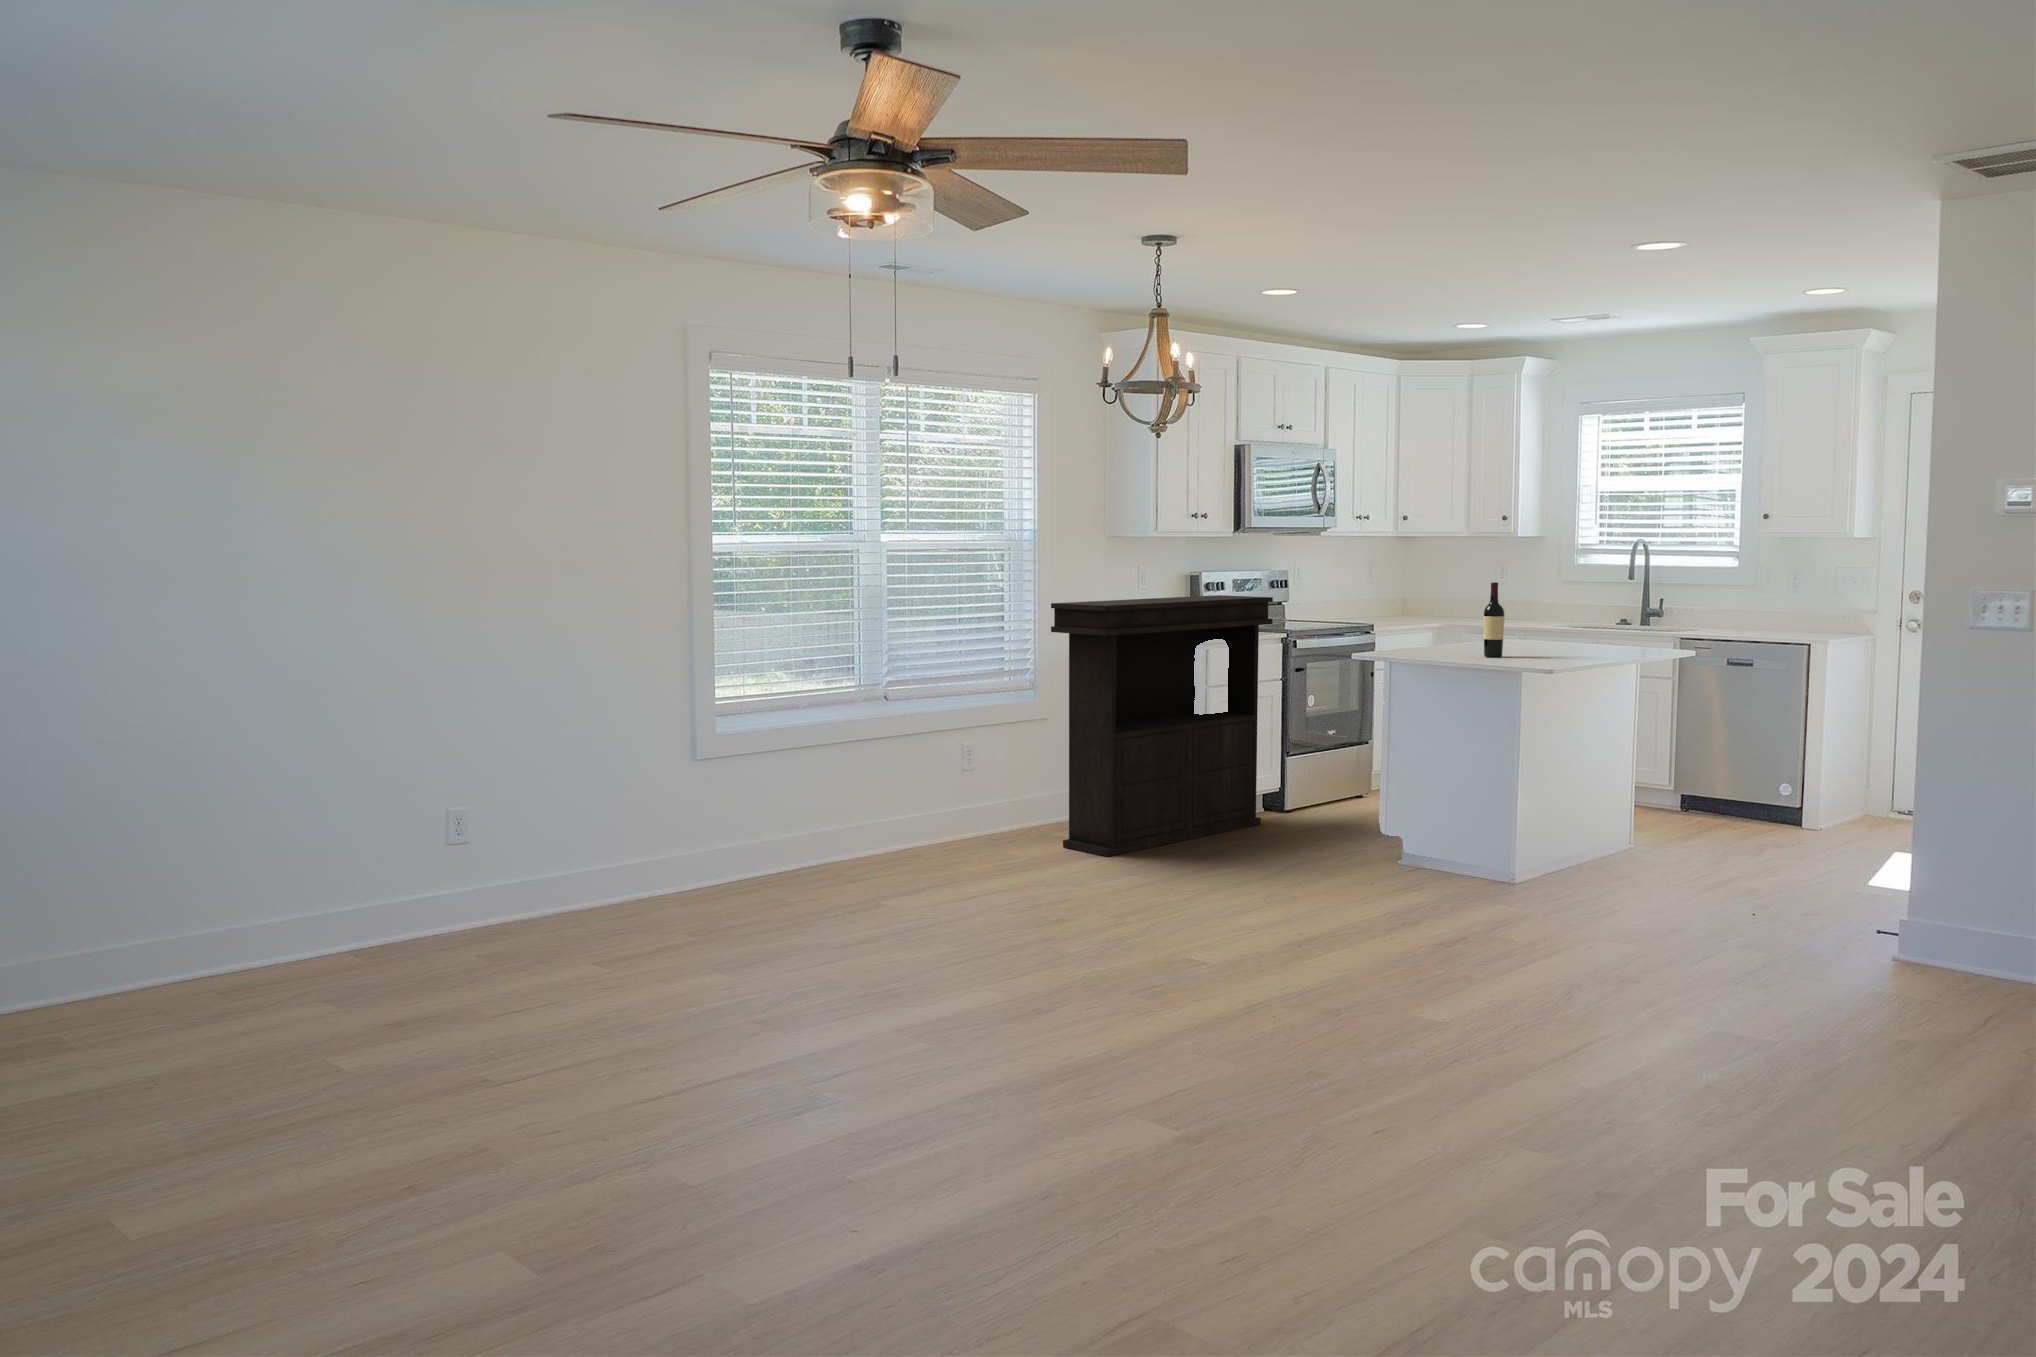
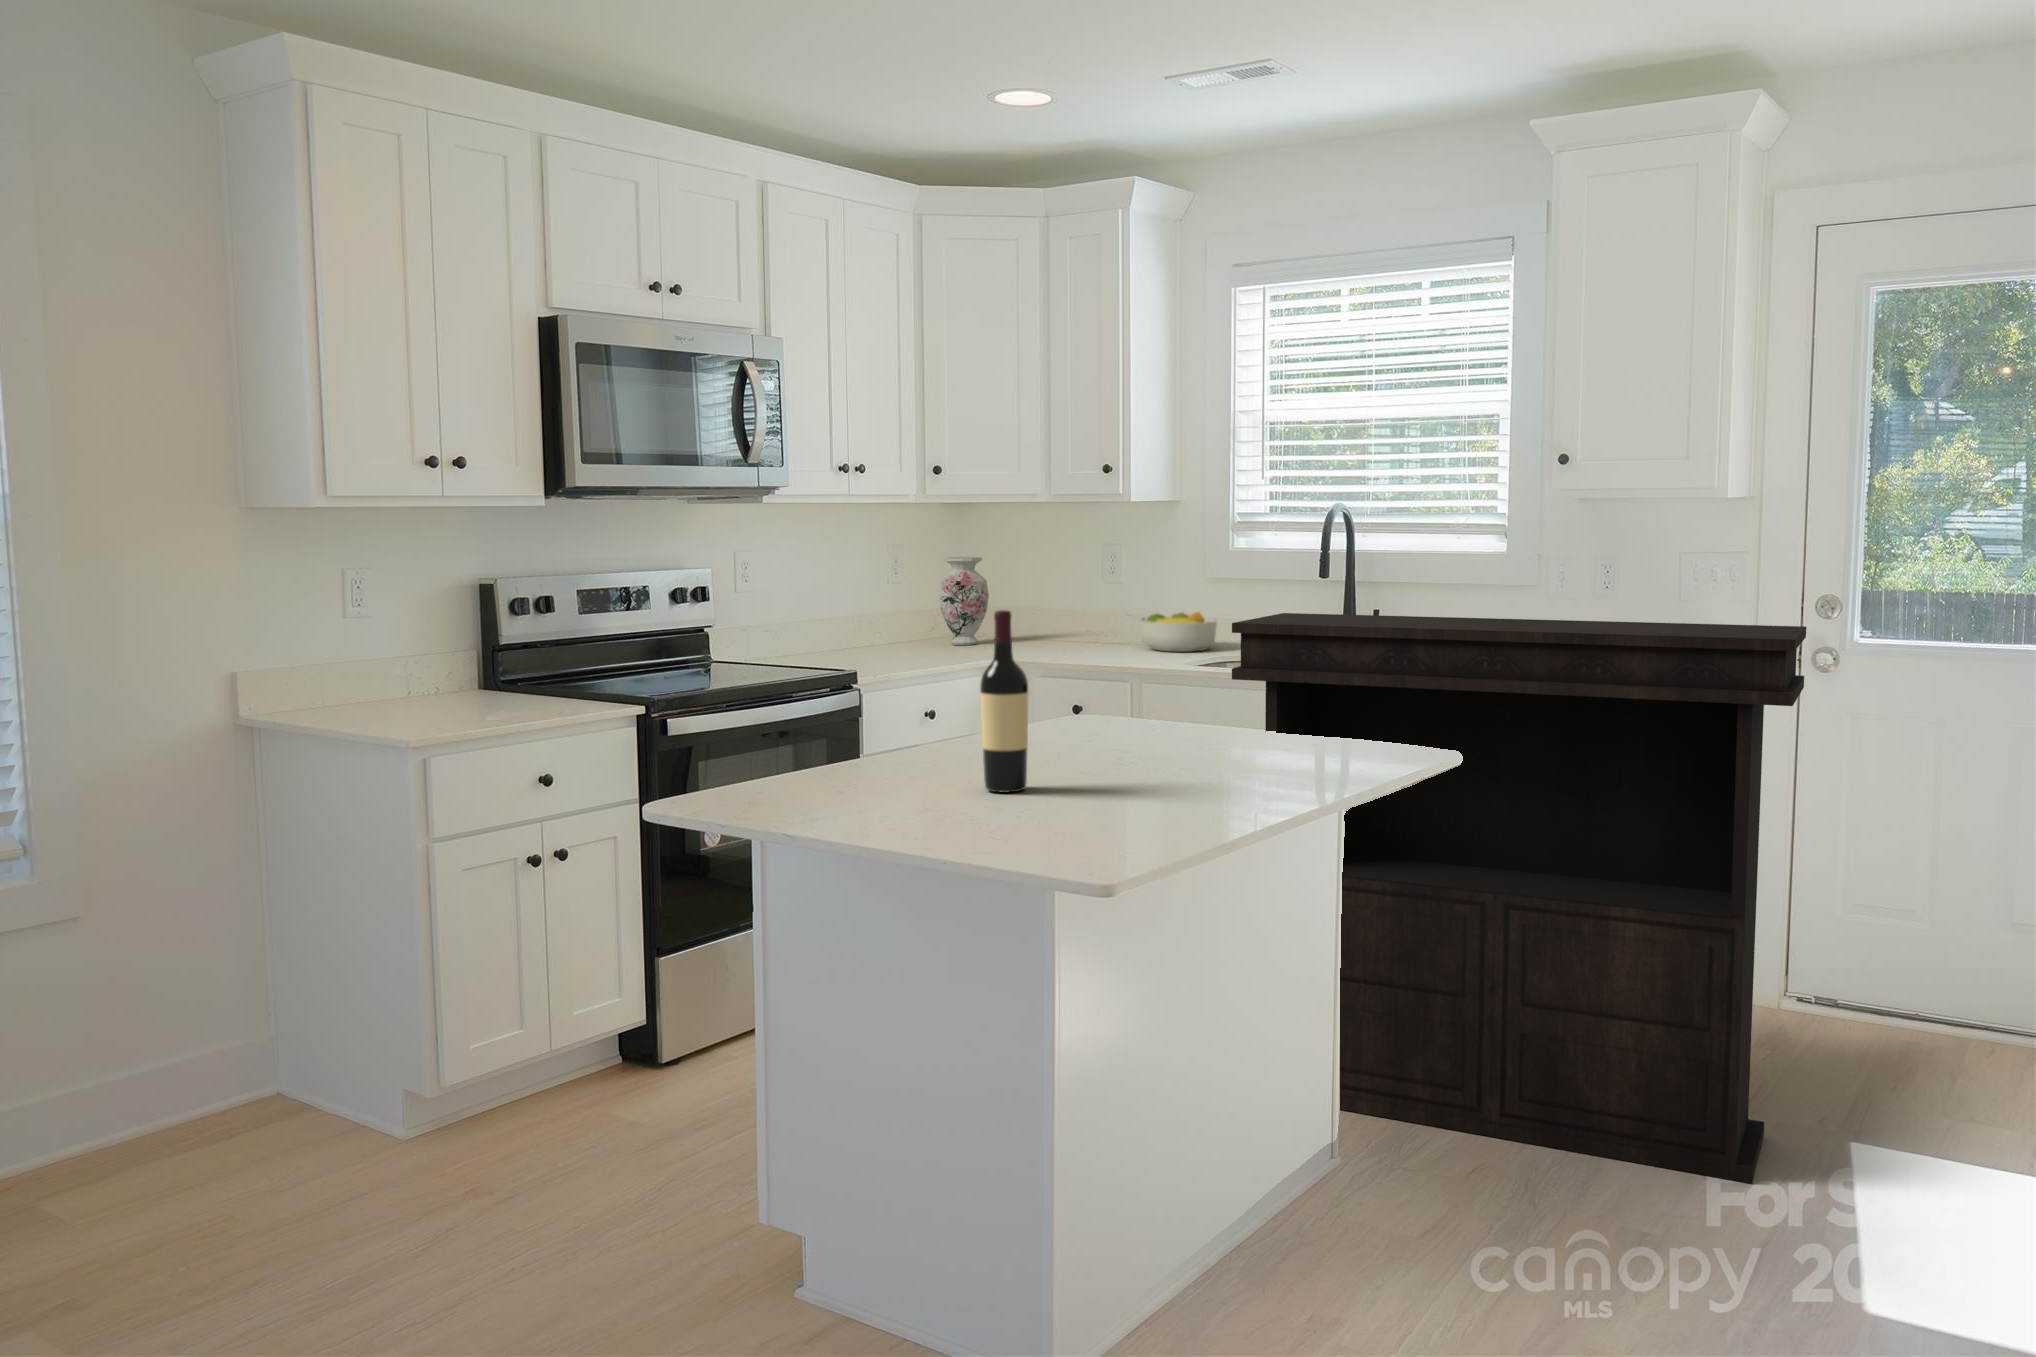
vase: none [1393,568,1423,619] -> present [939,557,989,645]
console table: present [1051,595,1273,857] -> present [1232,613,1806,1184]
fruit bowl: none [1518,596,1565,623] -> present [1140,612,1217,652]

